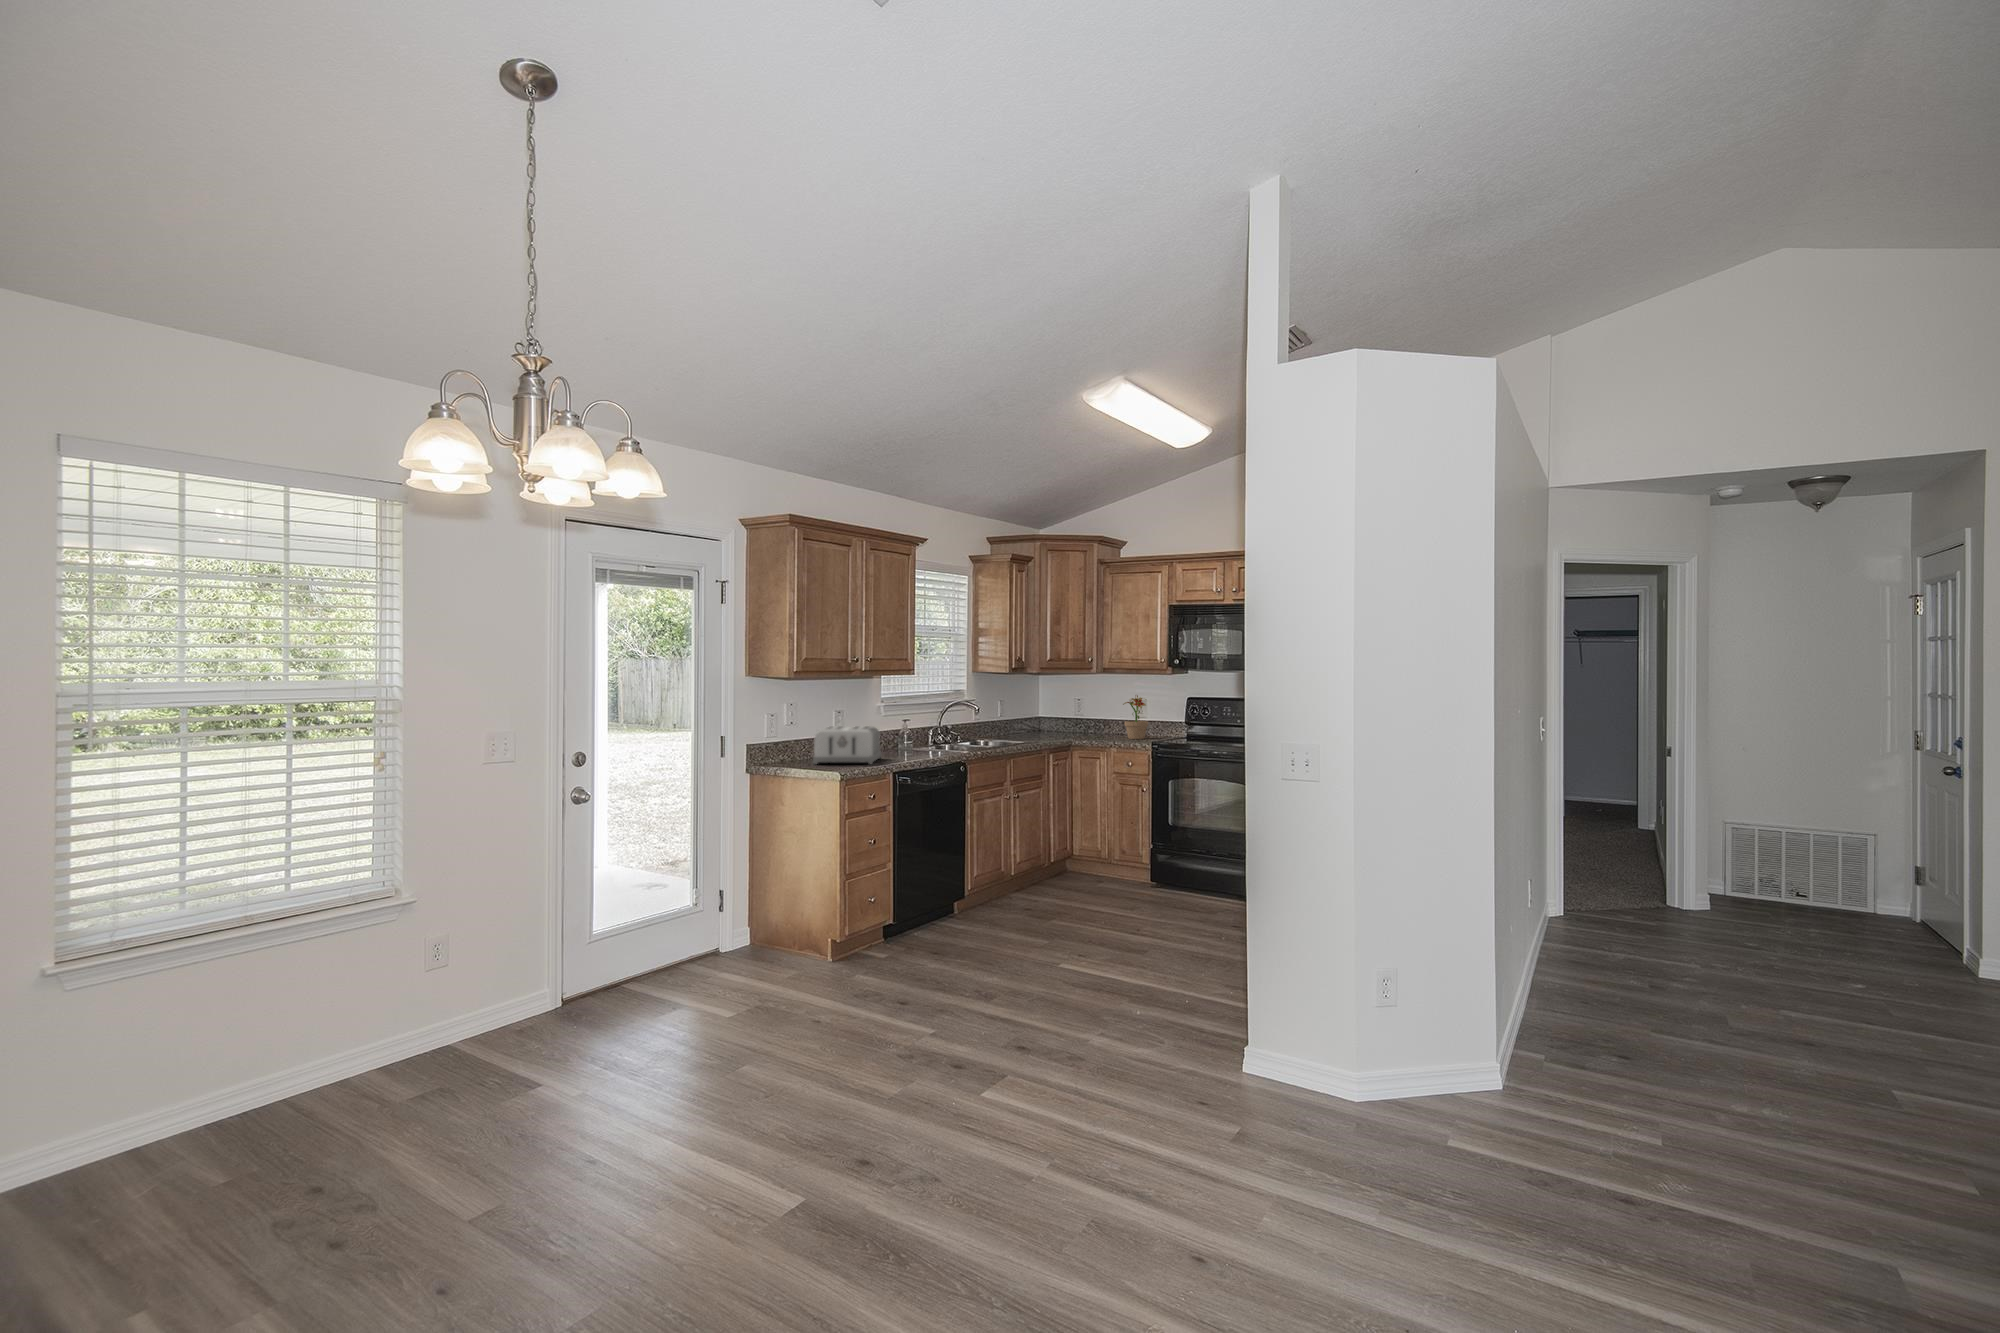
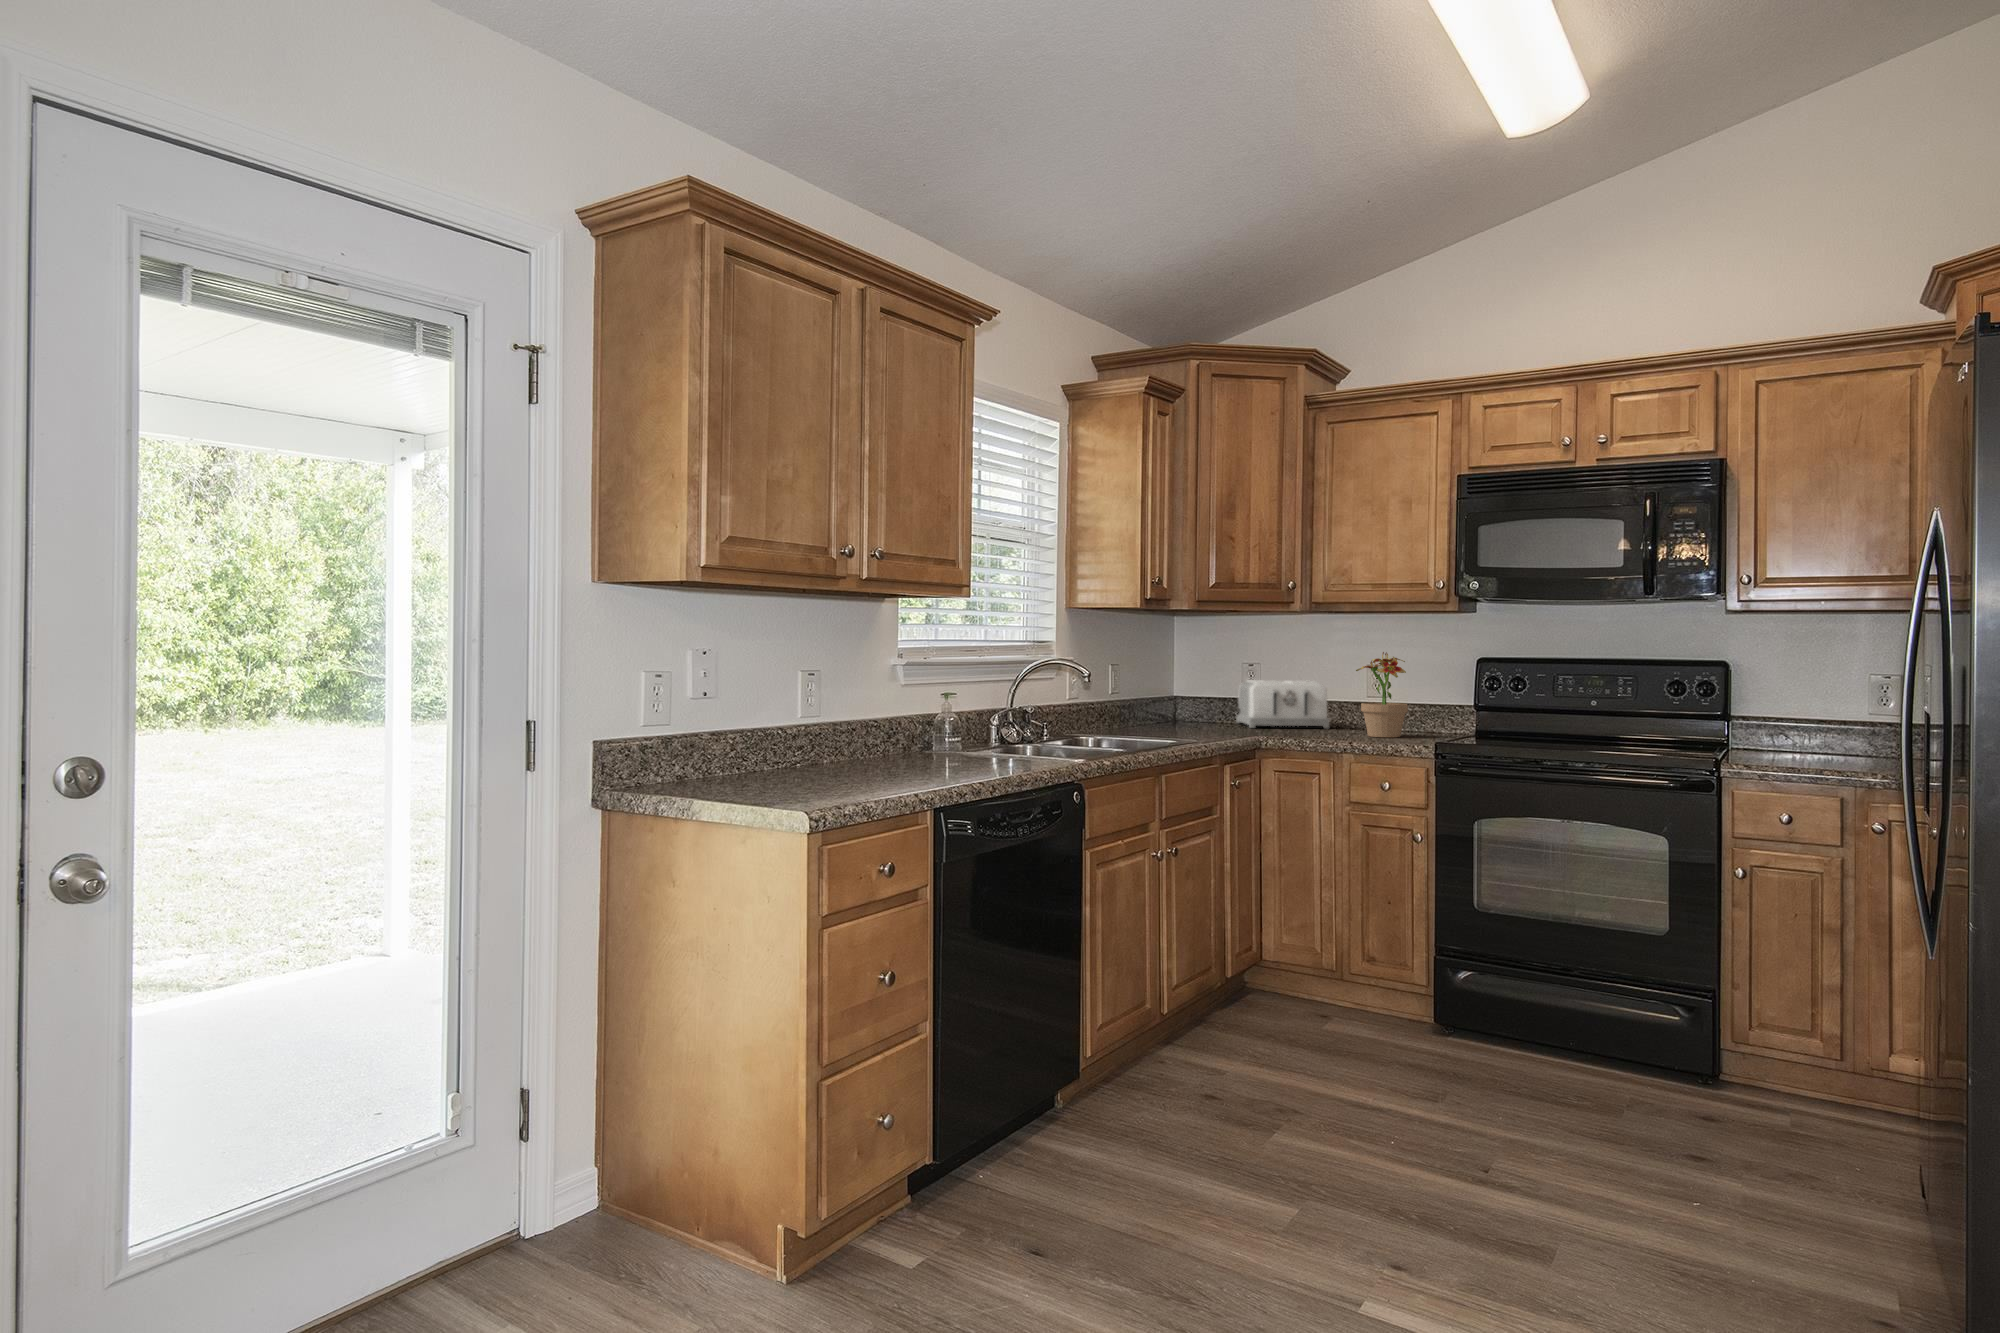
toaster: present [813,726,881,764] -> present [1236,680,1329,728]

